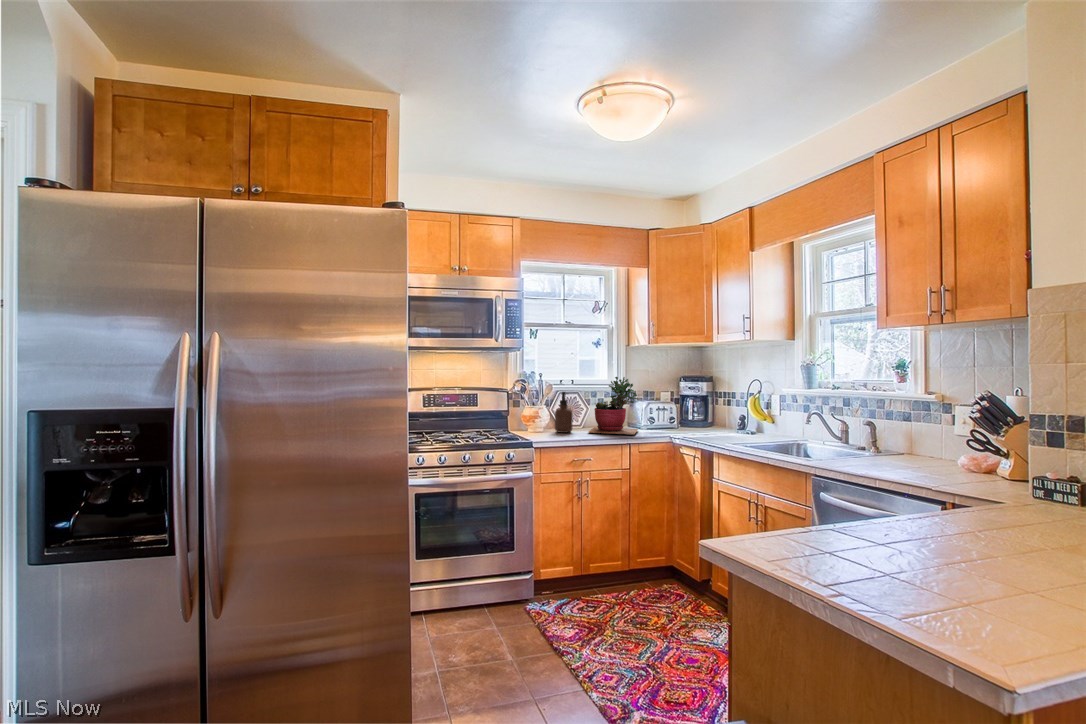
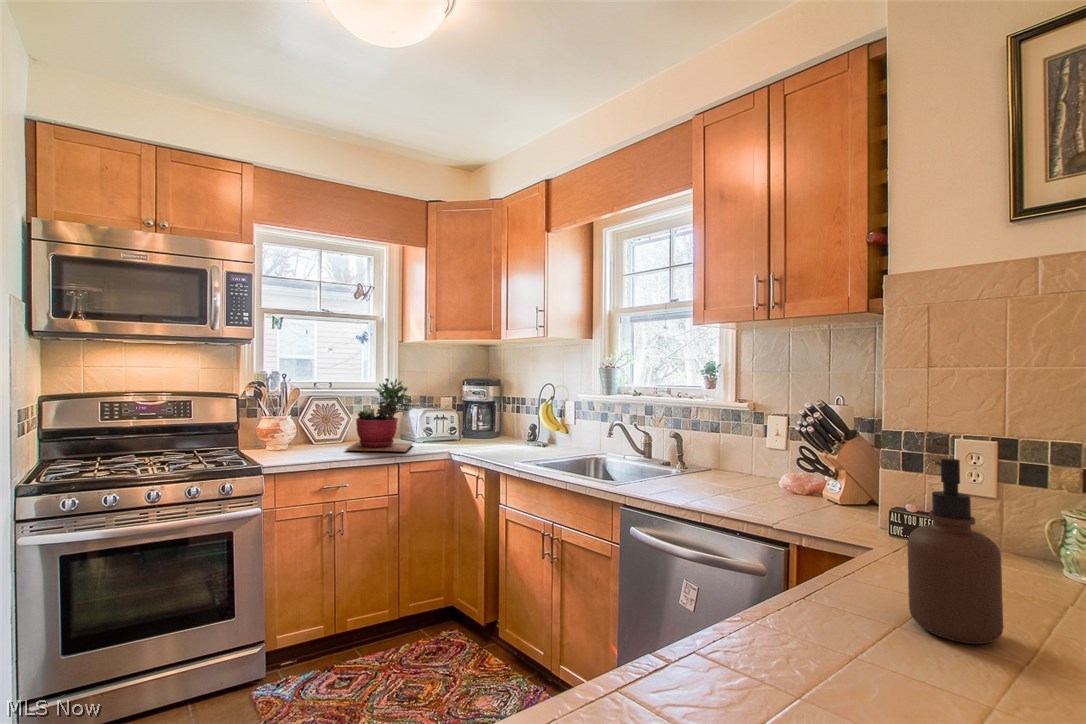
soap dispenser: present [555,392,572,433] -> present [907,458,1003,644]

